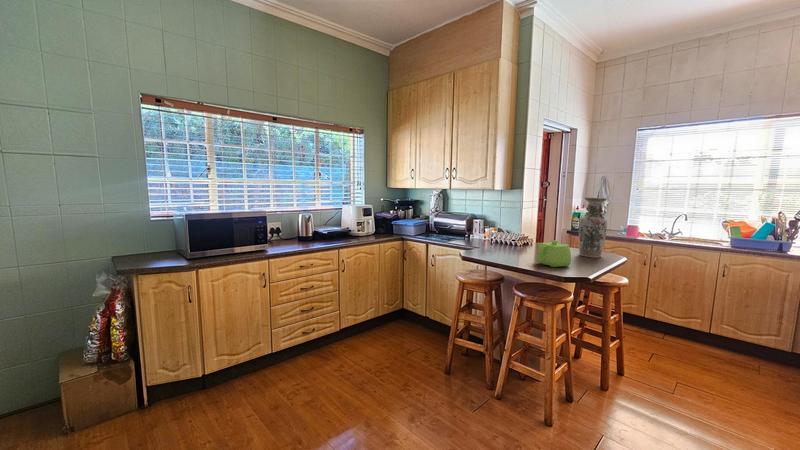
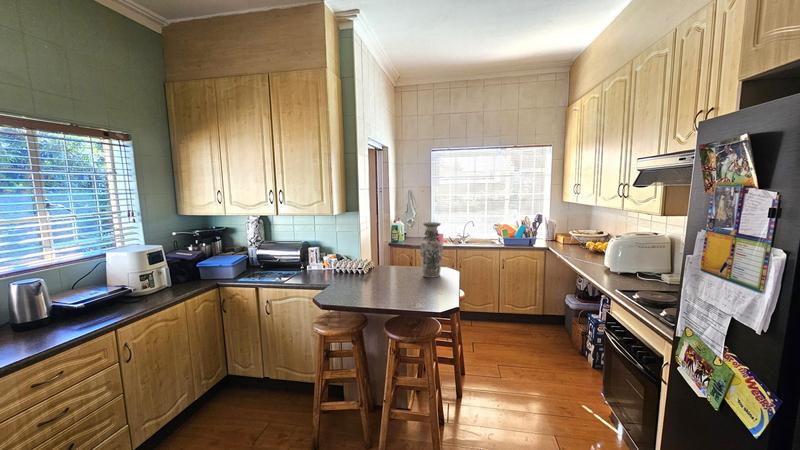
teapot: present [536,240,571,267] -> none [396,273,430,301]

